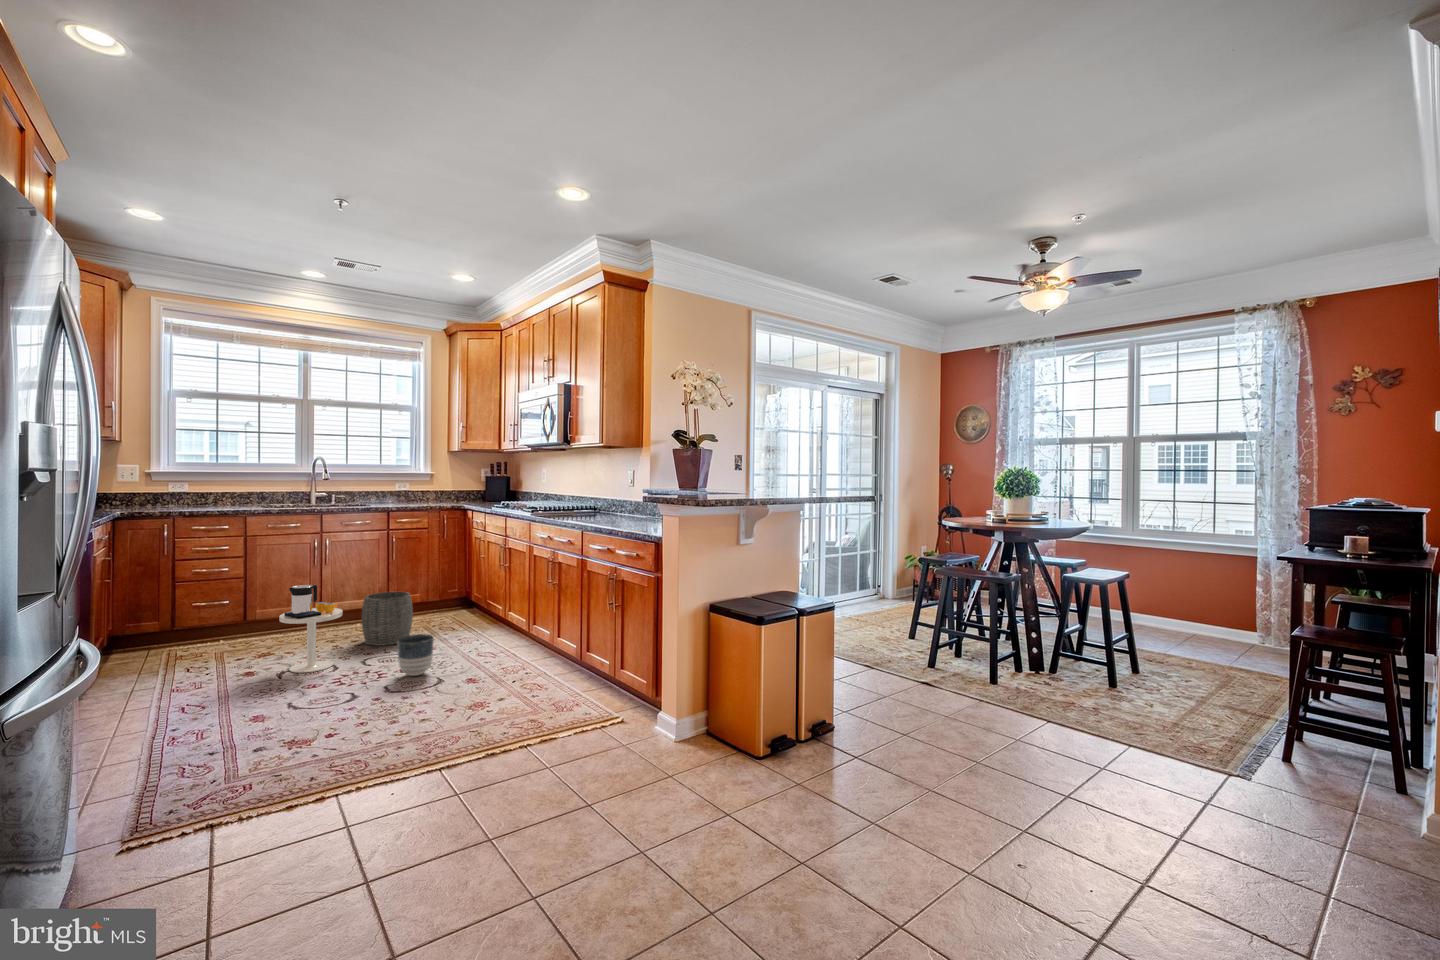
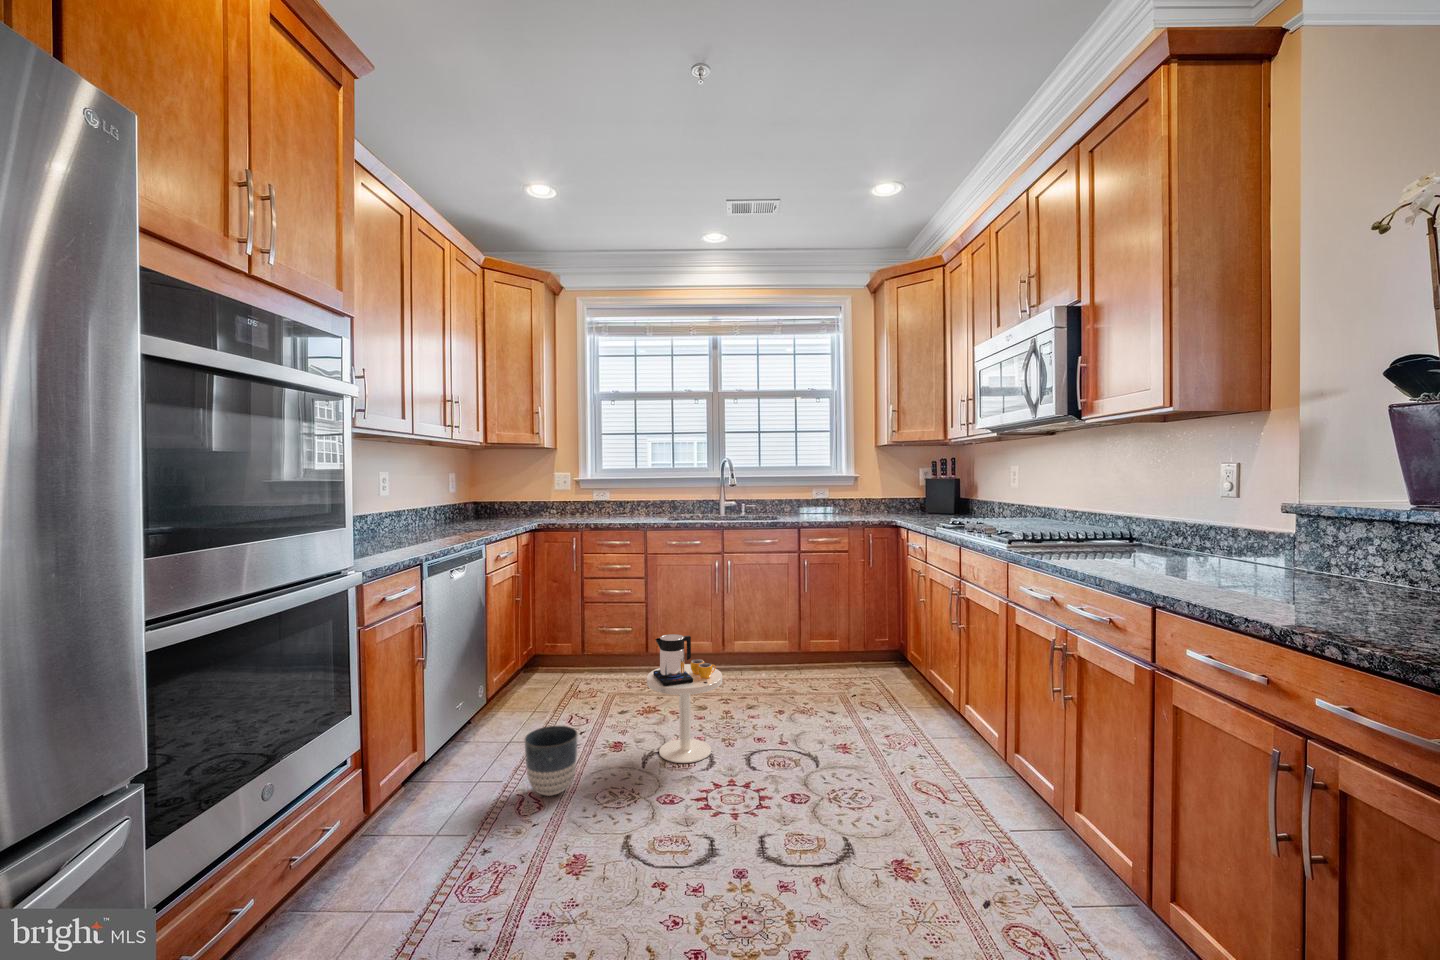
woven basket: present [362,592,413,646] -> none [757,643,822,726]
planter: present [397,634,434,676] -> present [525,726,578,796]

